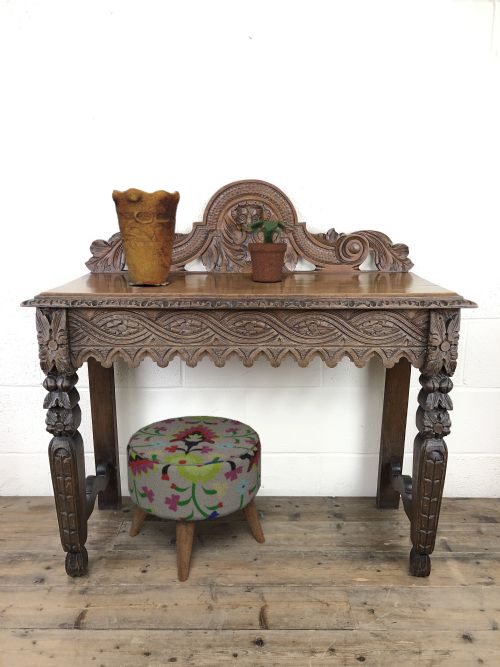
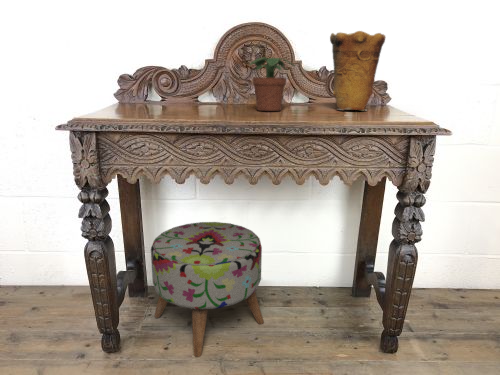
vase: present [112,188,180,285] -> present [330,31,386,111]

